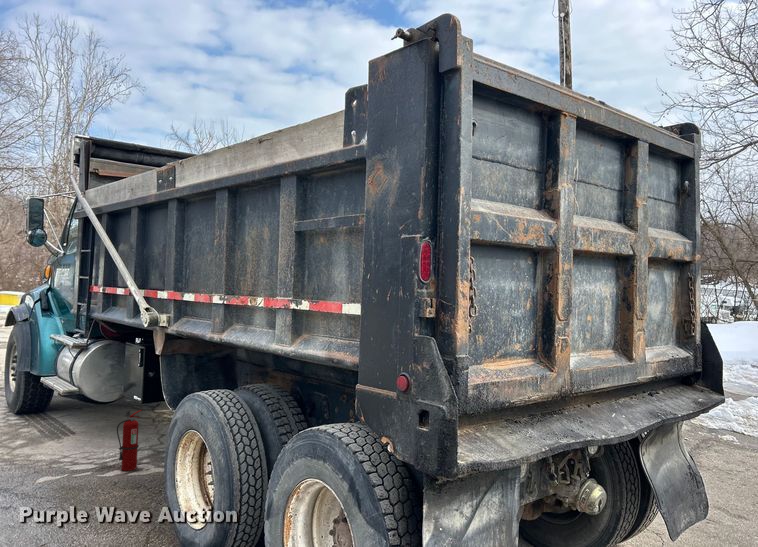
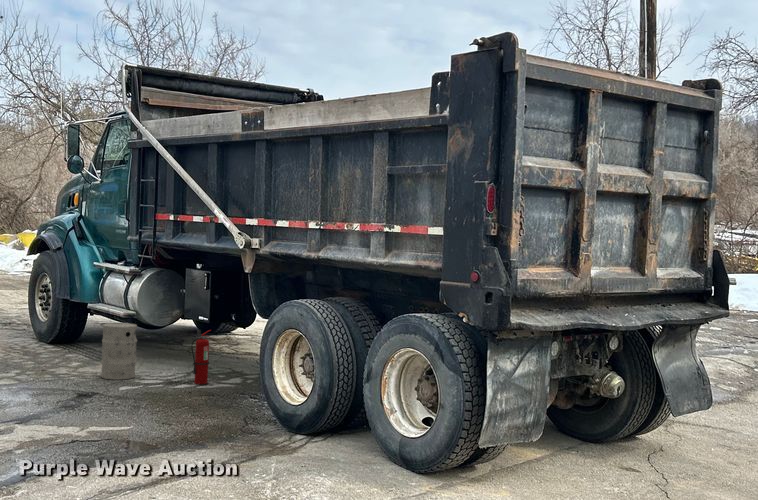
trash can: none [22,402,65,467] -> present [101,323,137,380]

